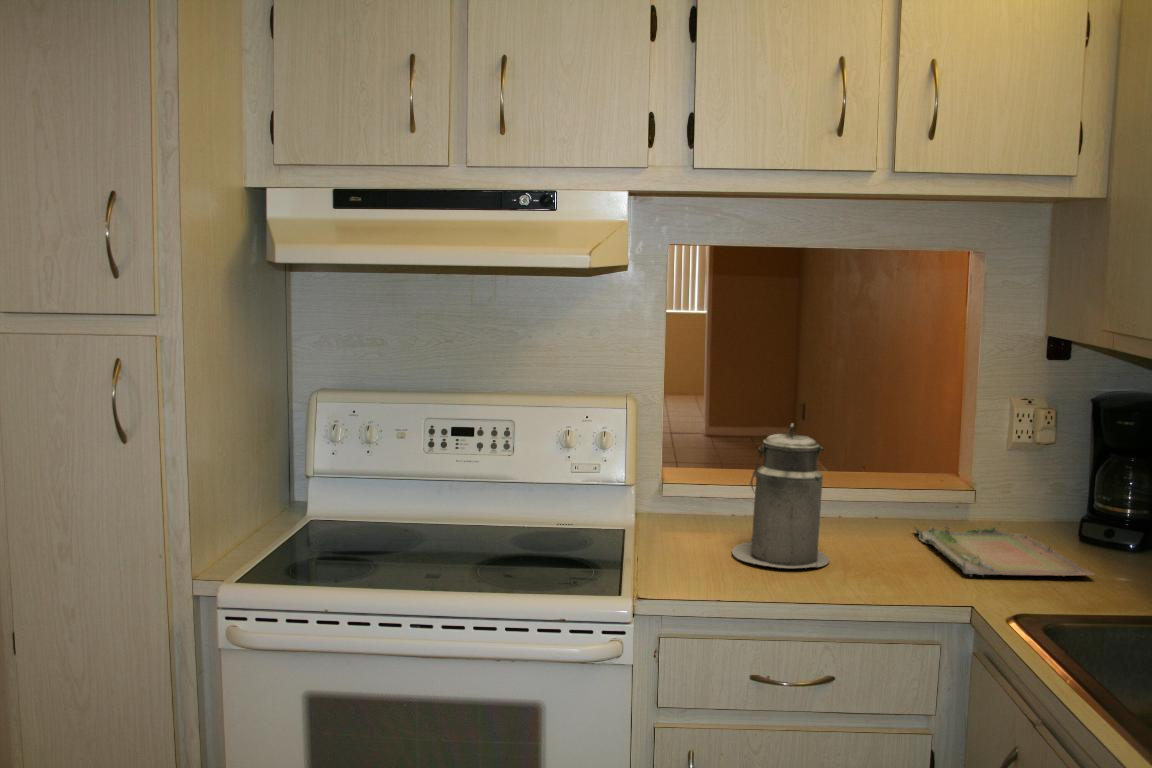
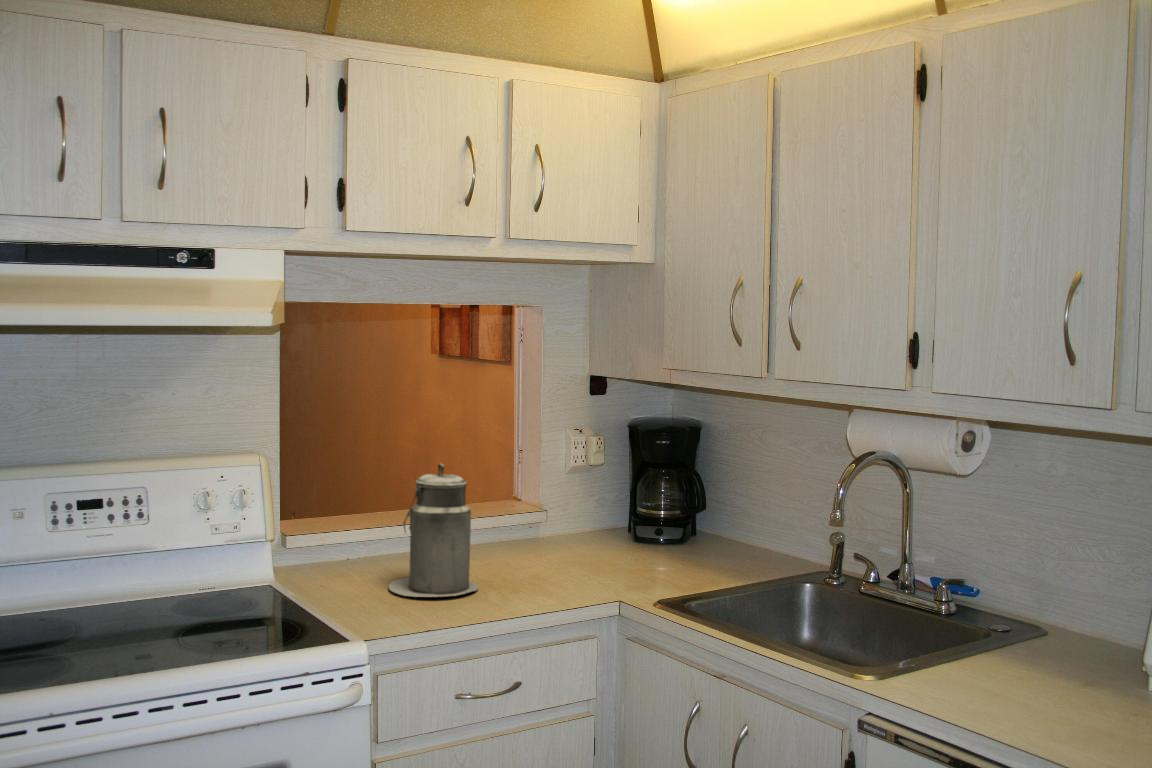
tray: present [914,523,1095,576] -> none [514,531,671,579]

